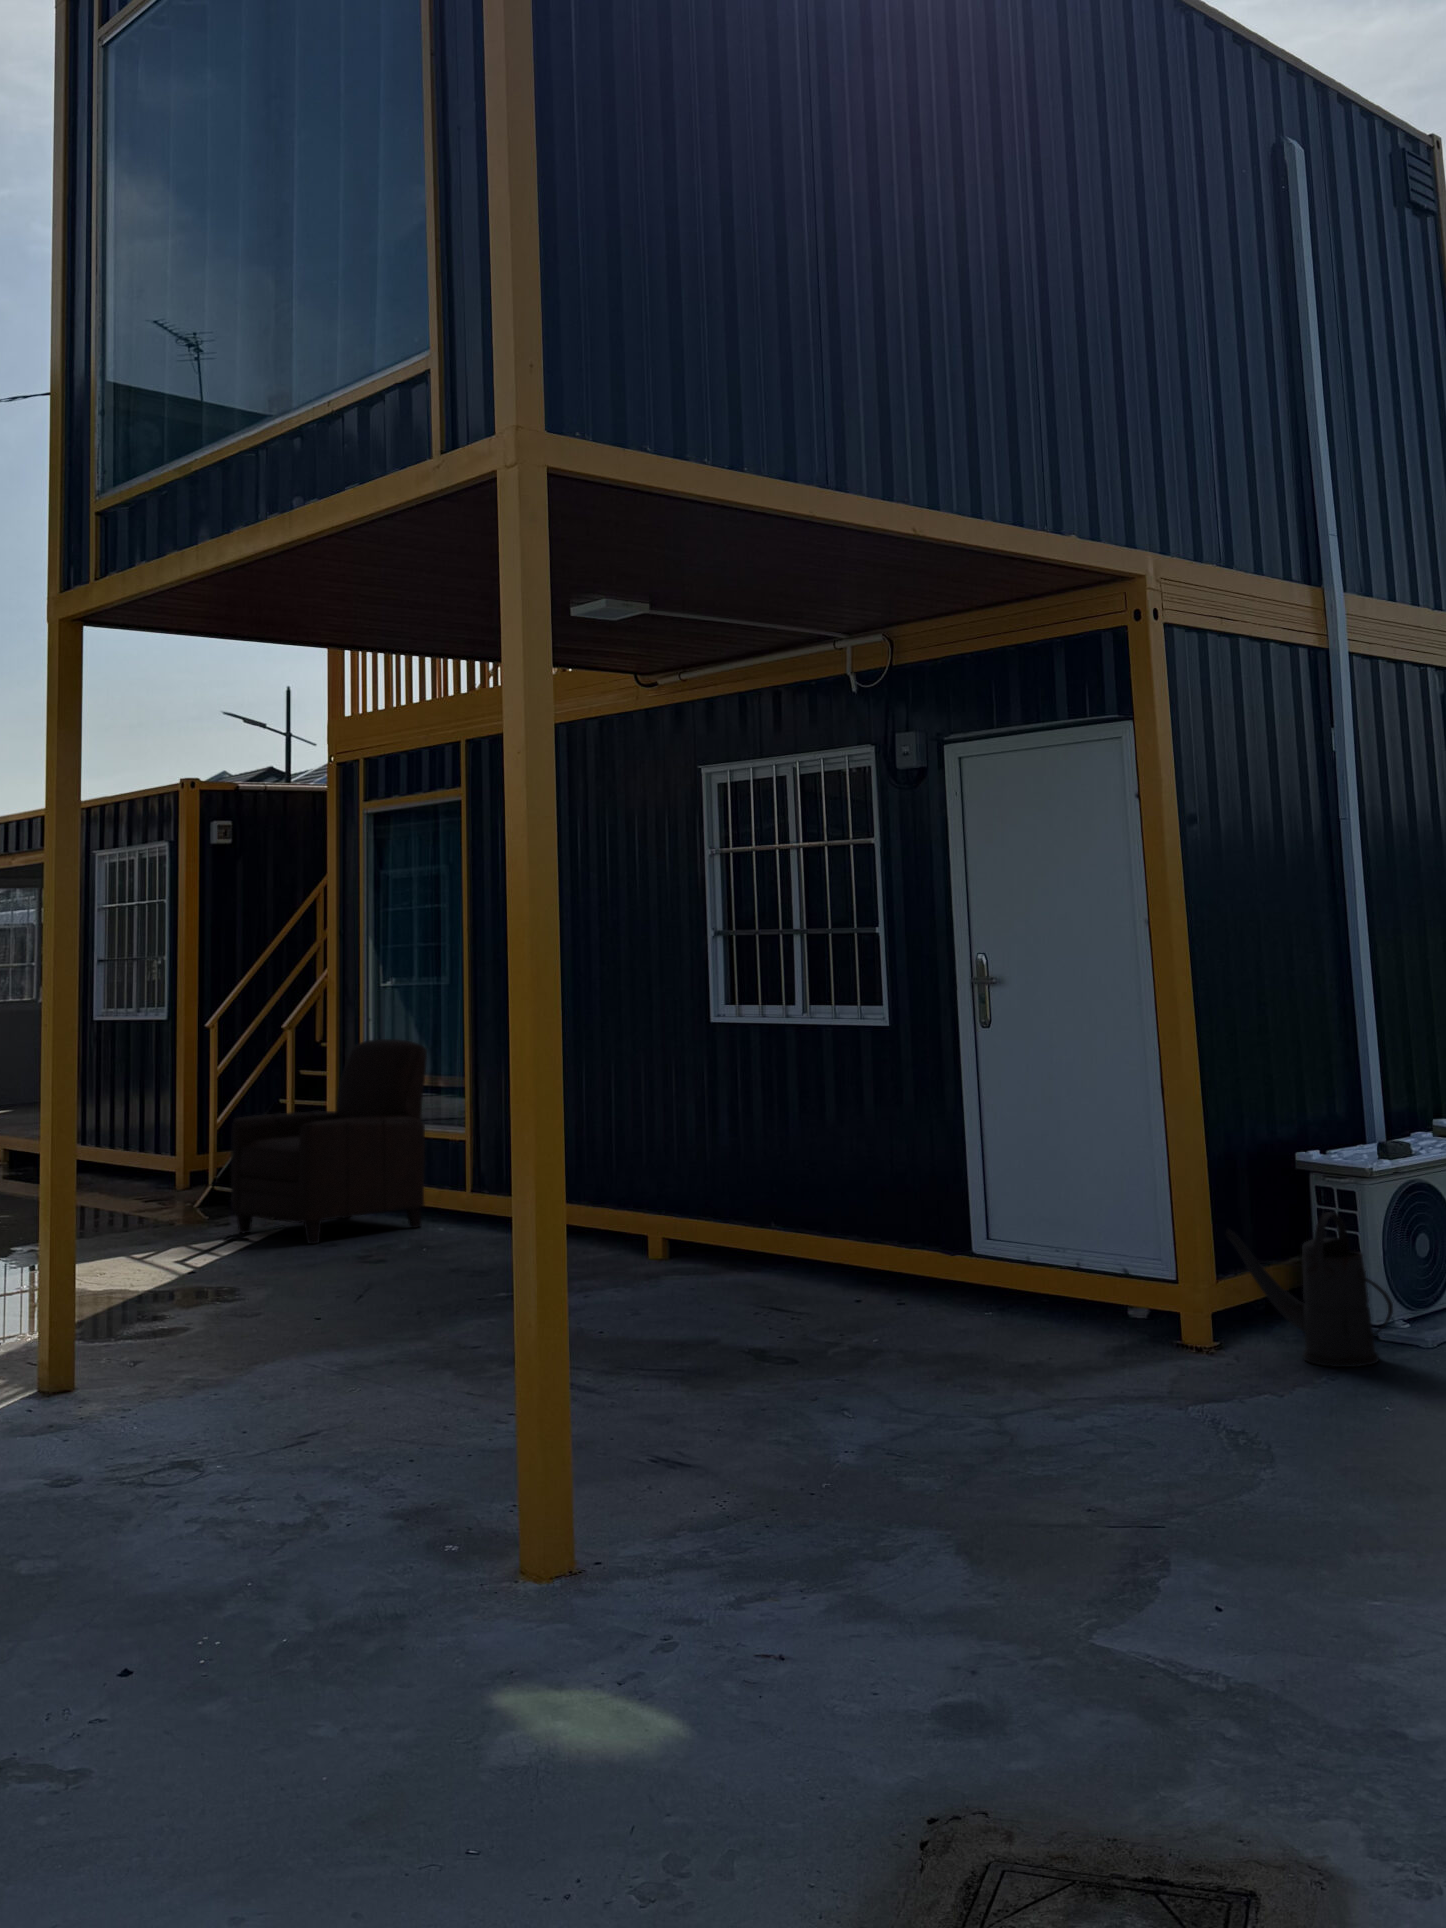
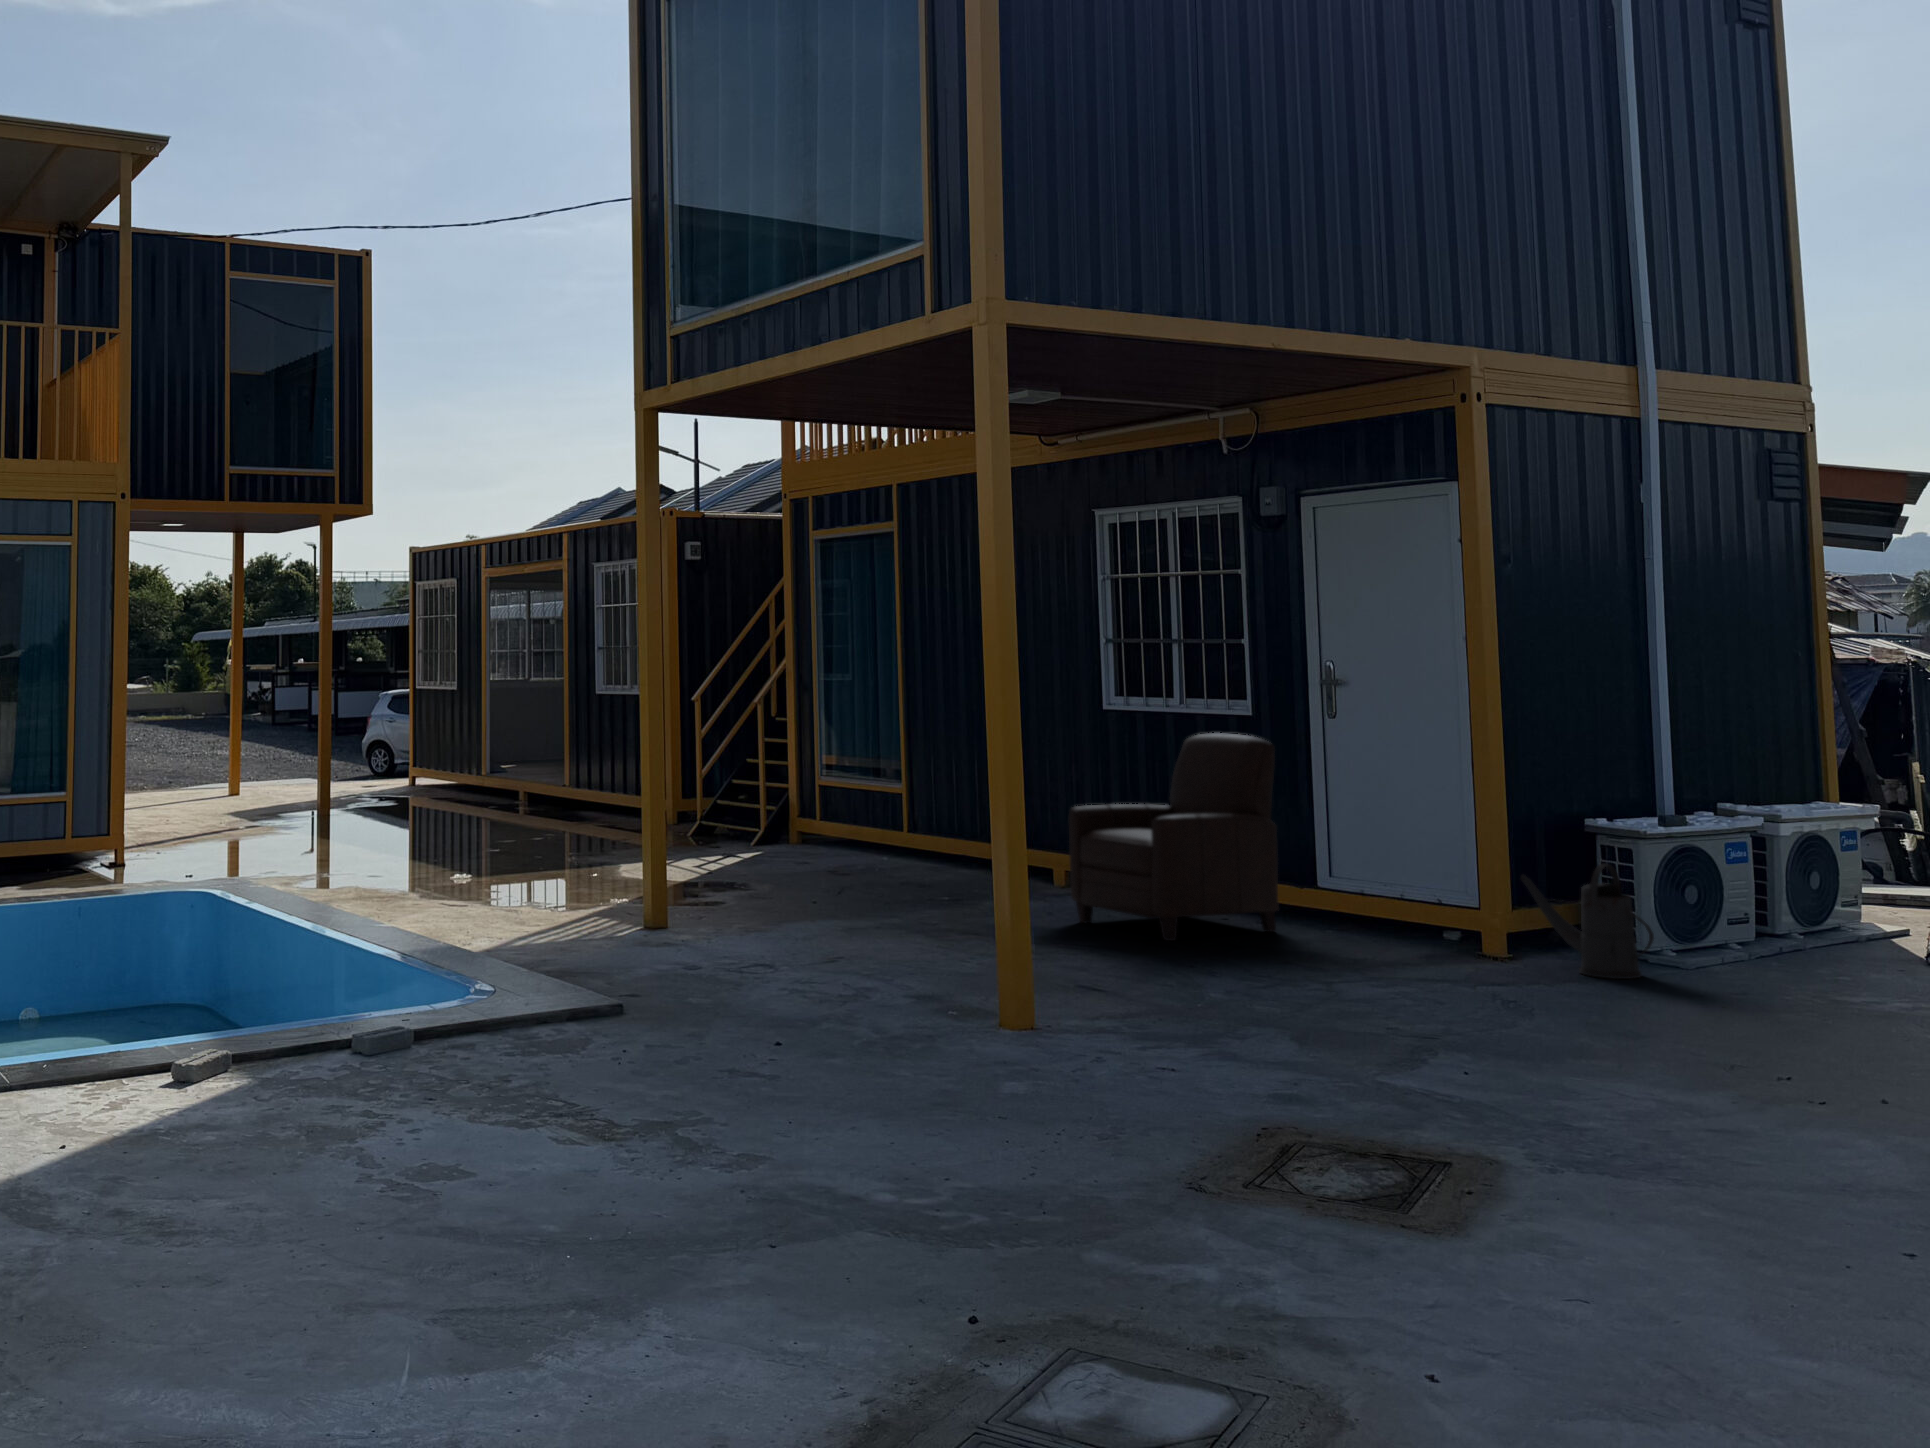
chair: present [231,1039,427,1244] -> present [1069,733,1279,941]

